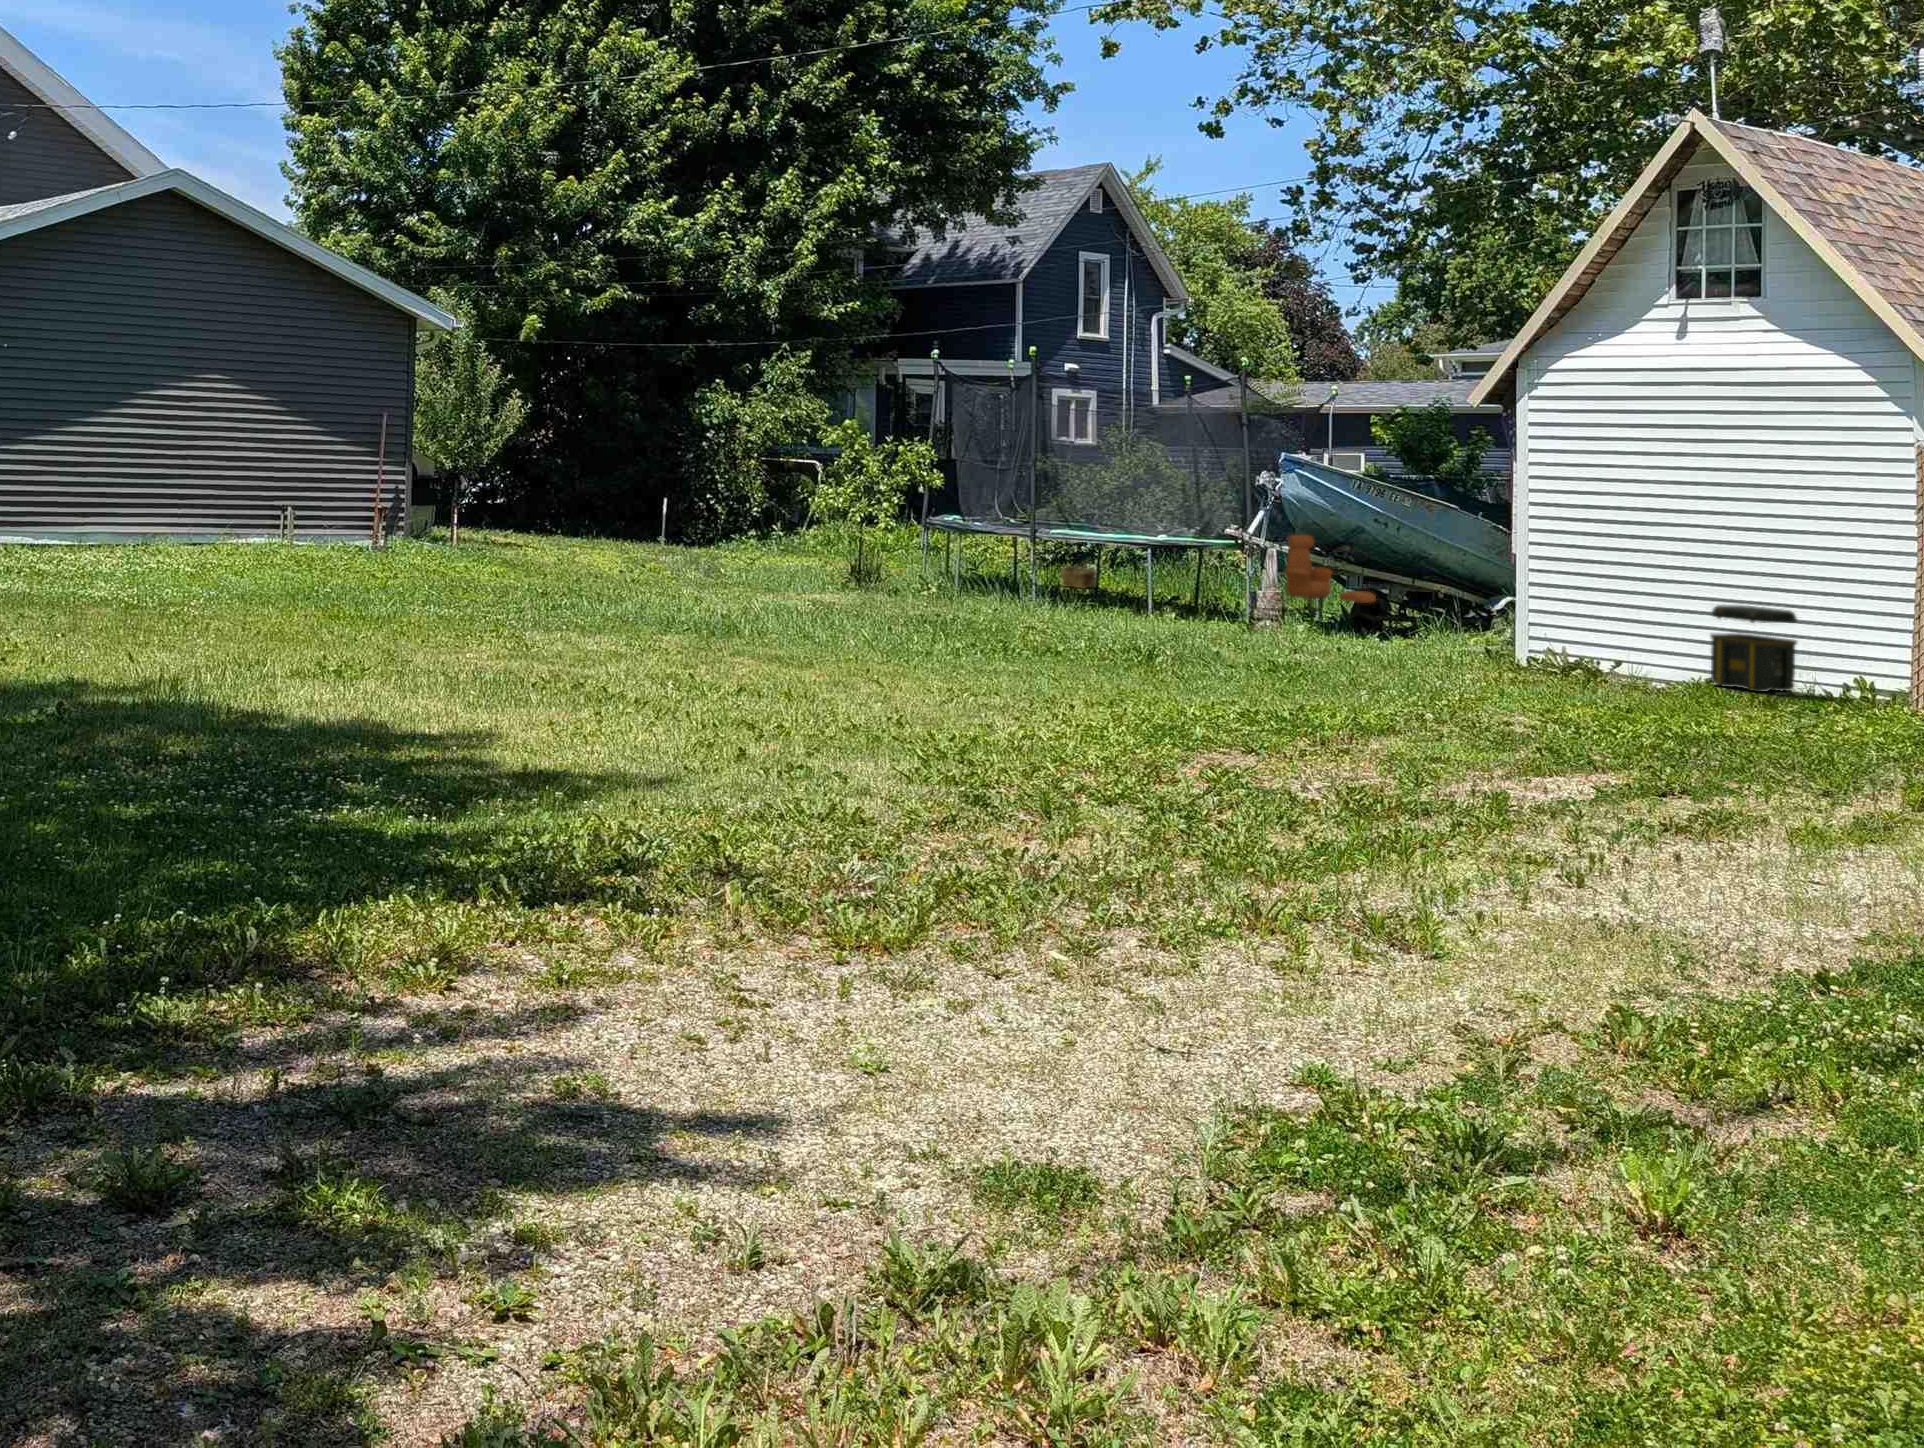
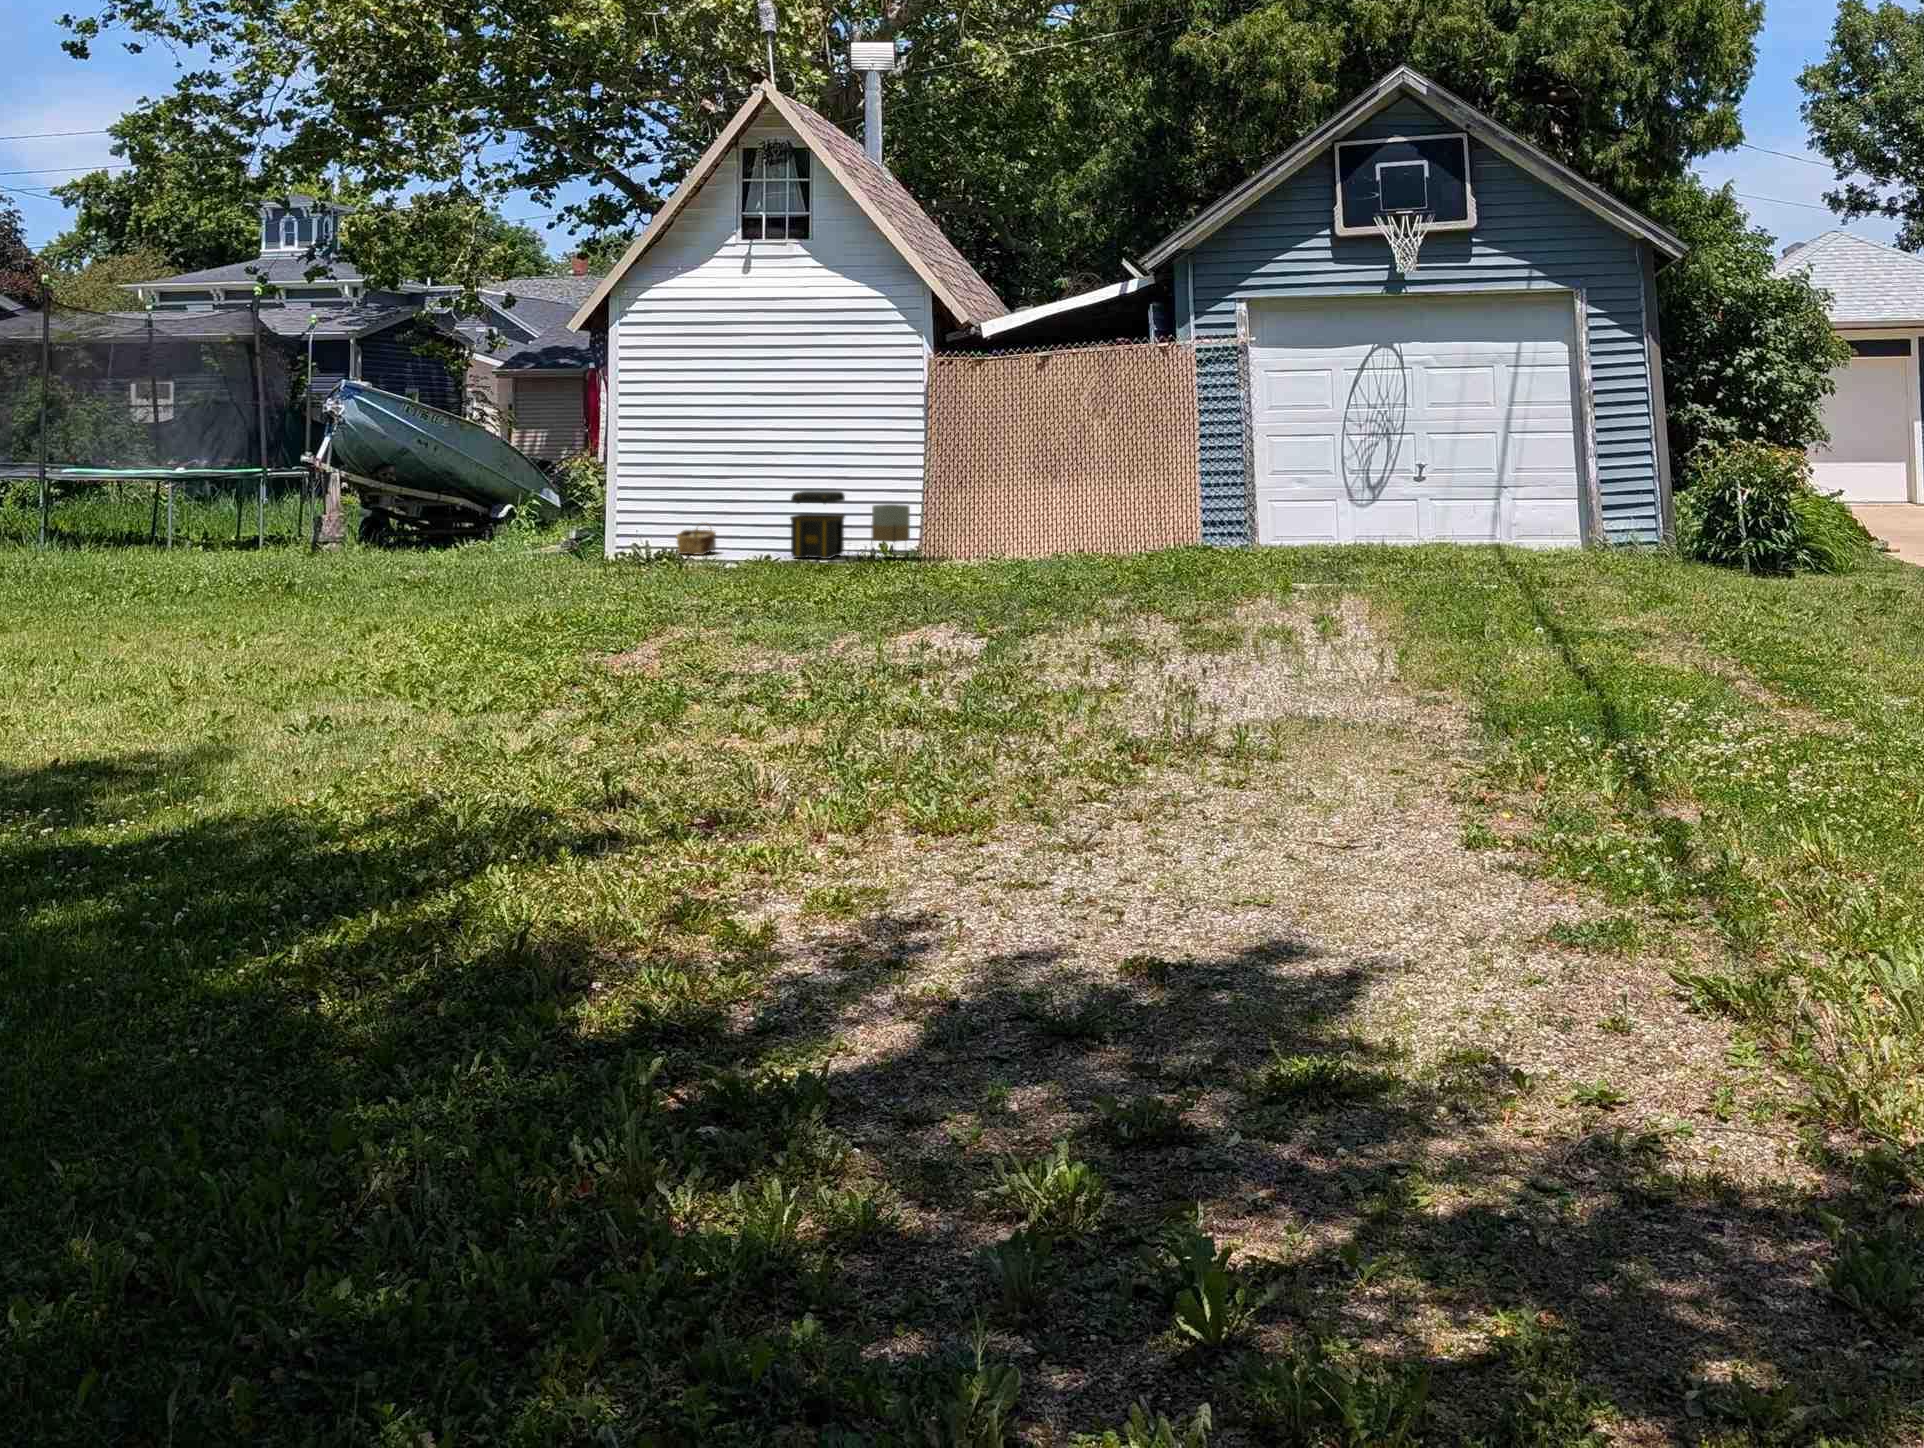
lounge chair: present [1285,535,1376,621] -> none [351,463,439,540]
woven basket: present [1061,566,1097,588] -> present [676,523,716,555]
planter: none [1824,632,1883,705] -> present [871,504,910,543]

